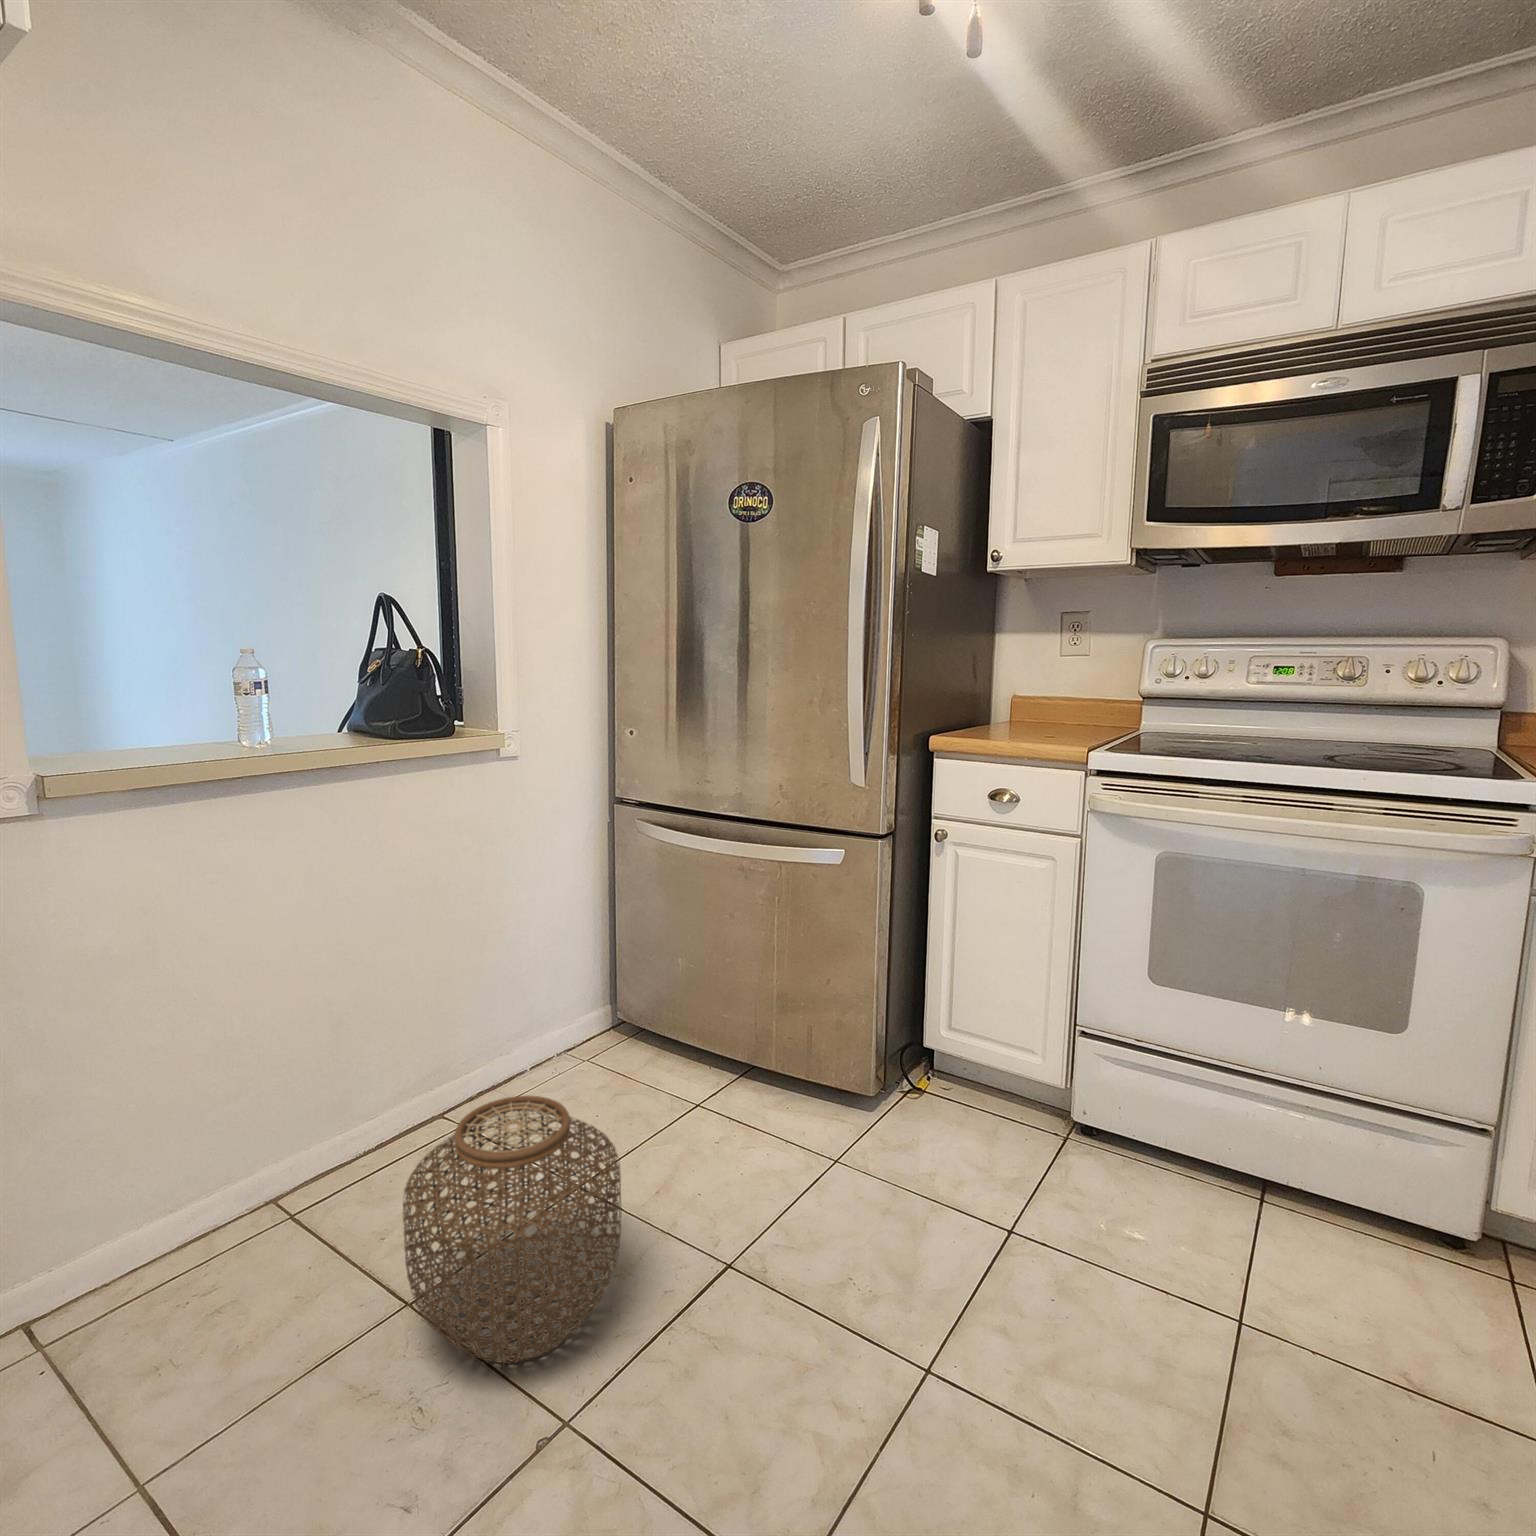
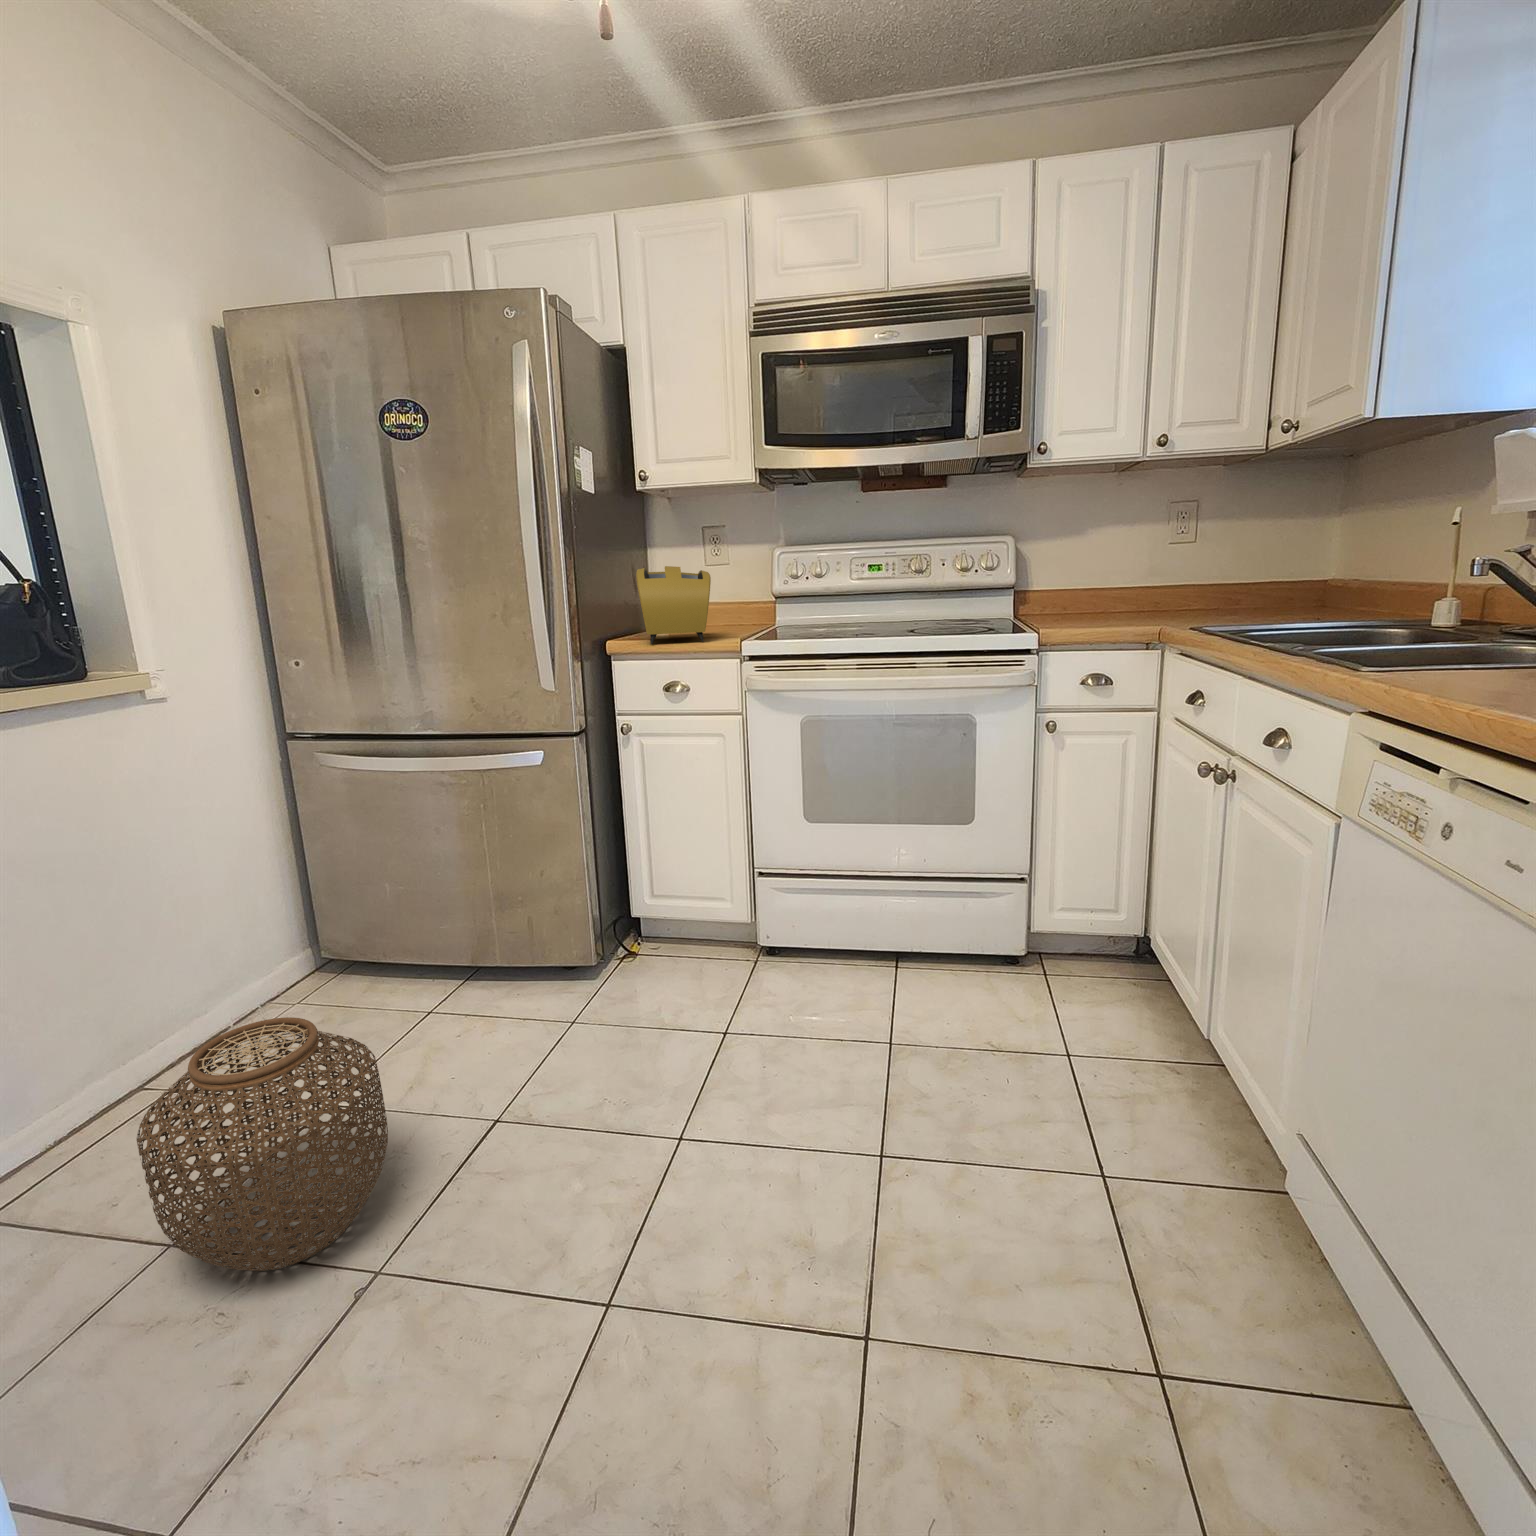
toaster: none [971,657,1059,747] -> present [636,566,711,644]

